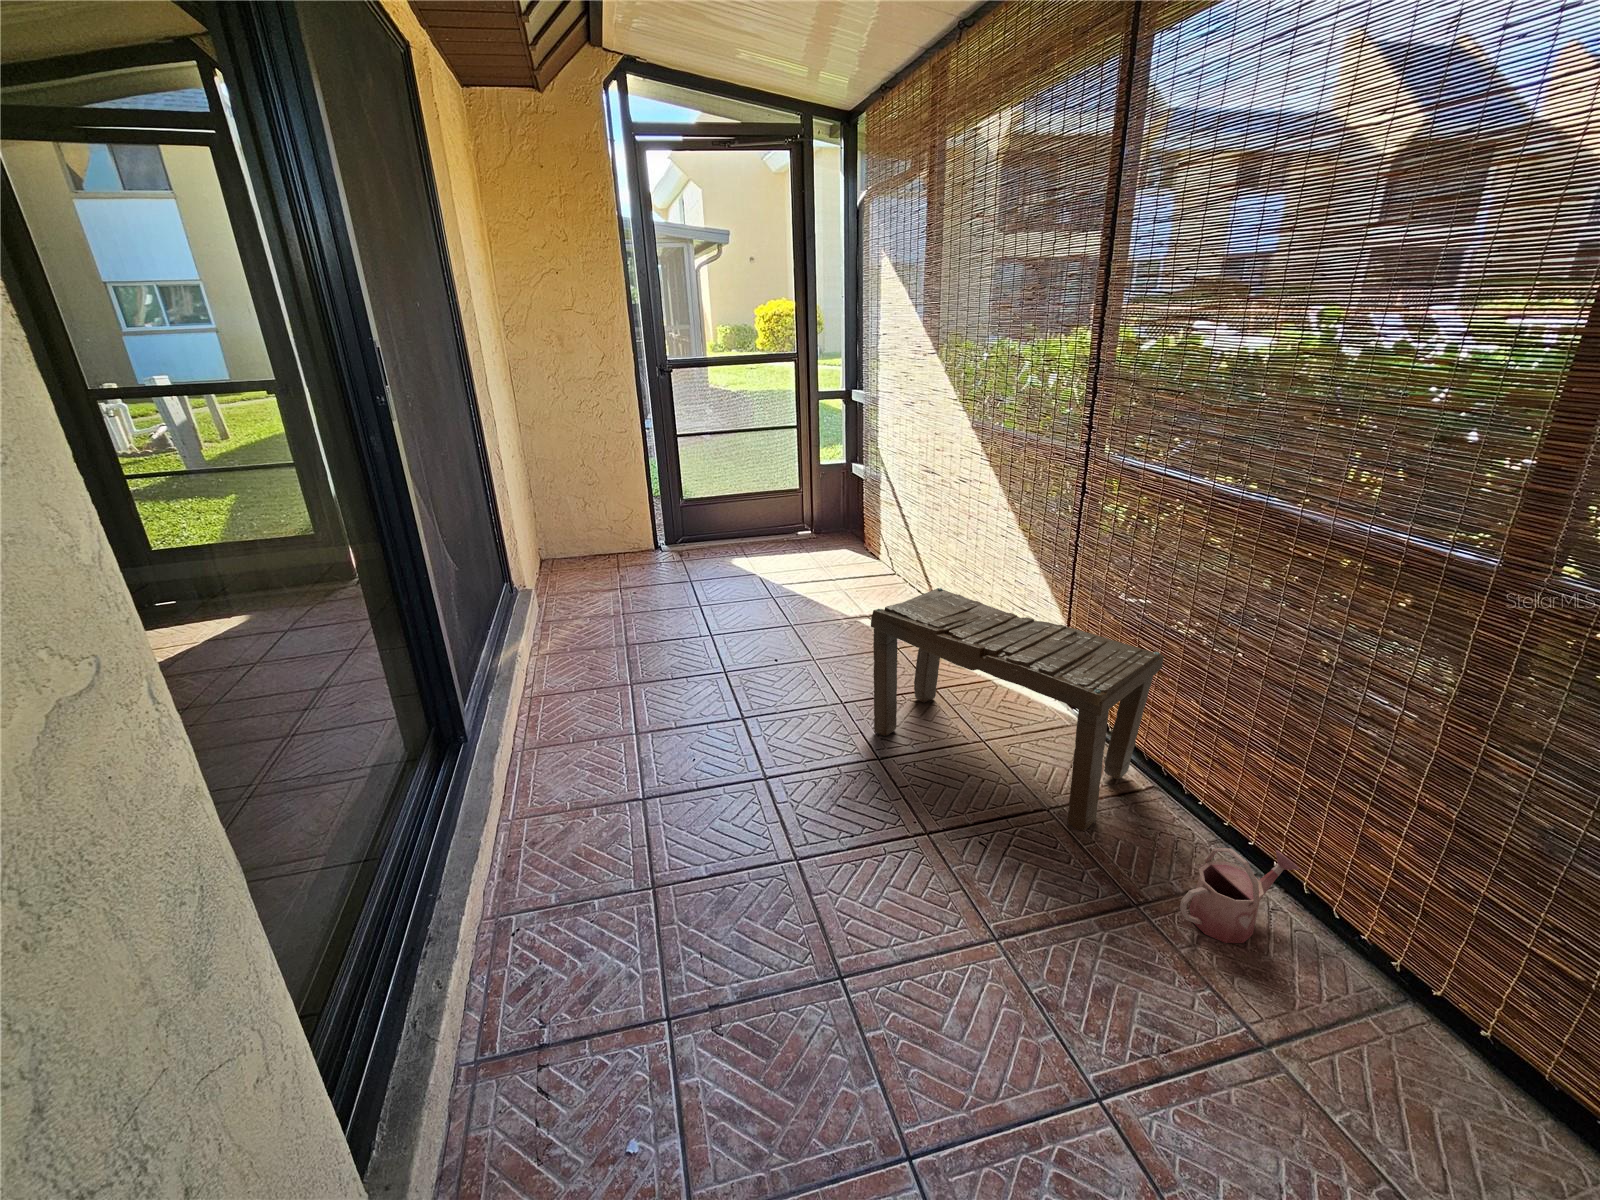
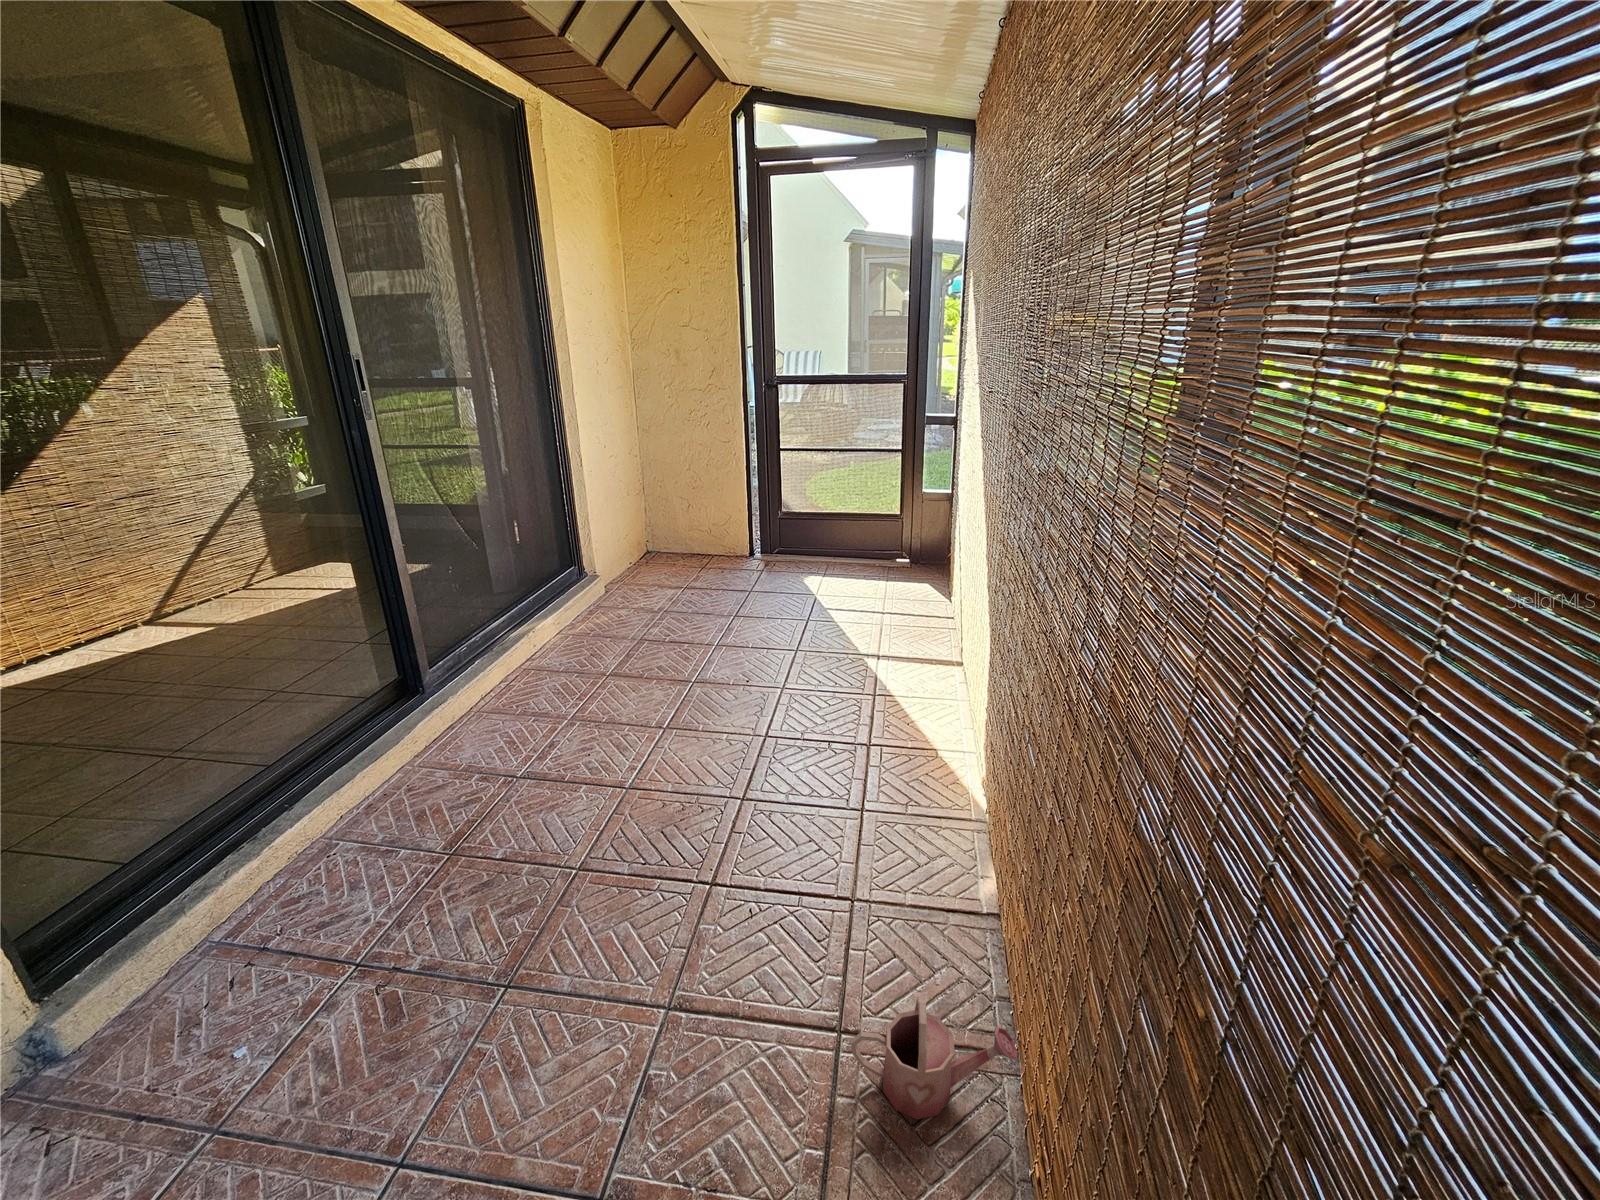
bench: present [871,588,1164,831] -> none [761,636,1004,932]

